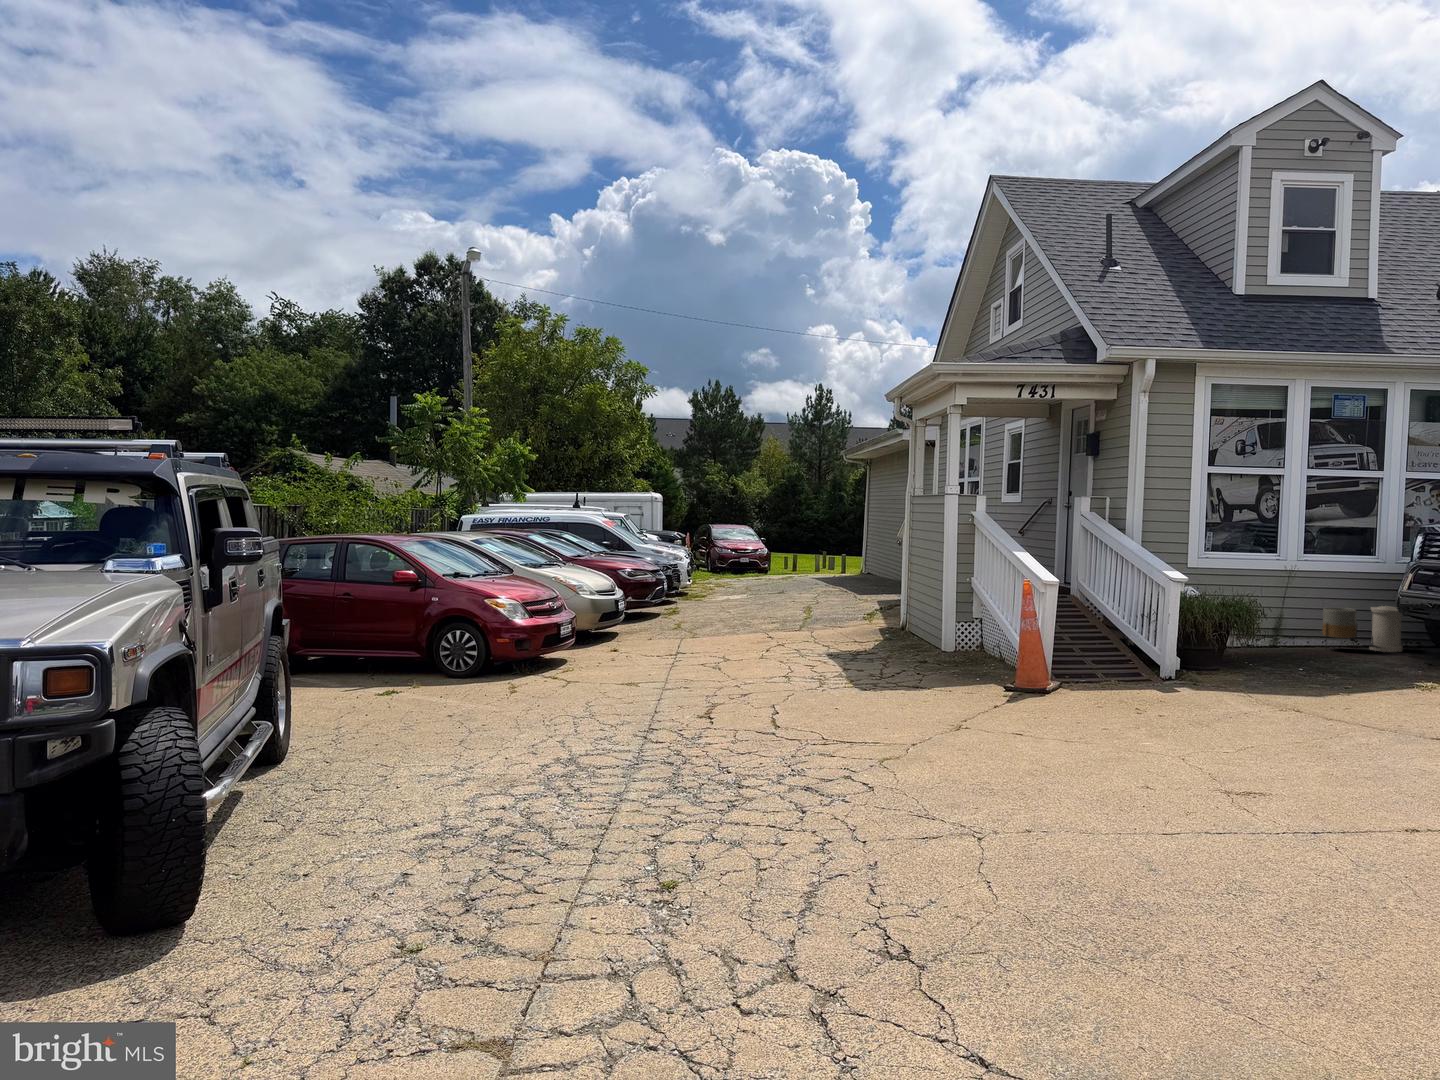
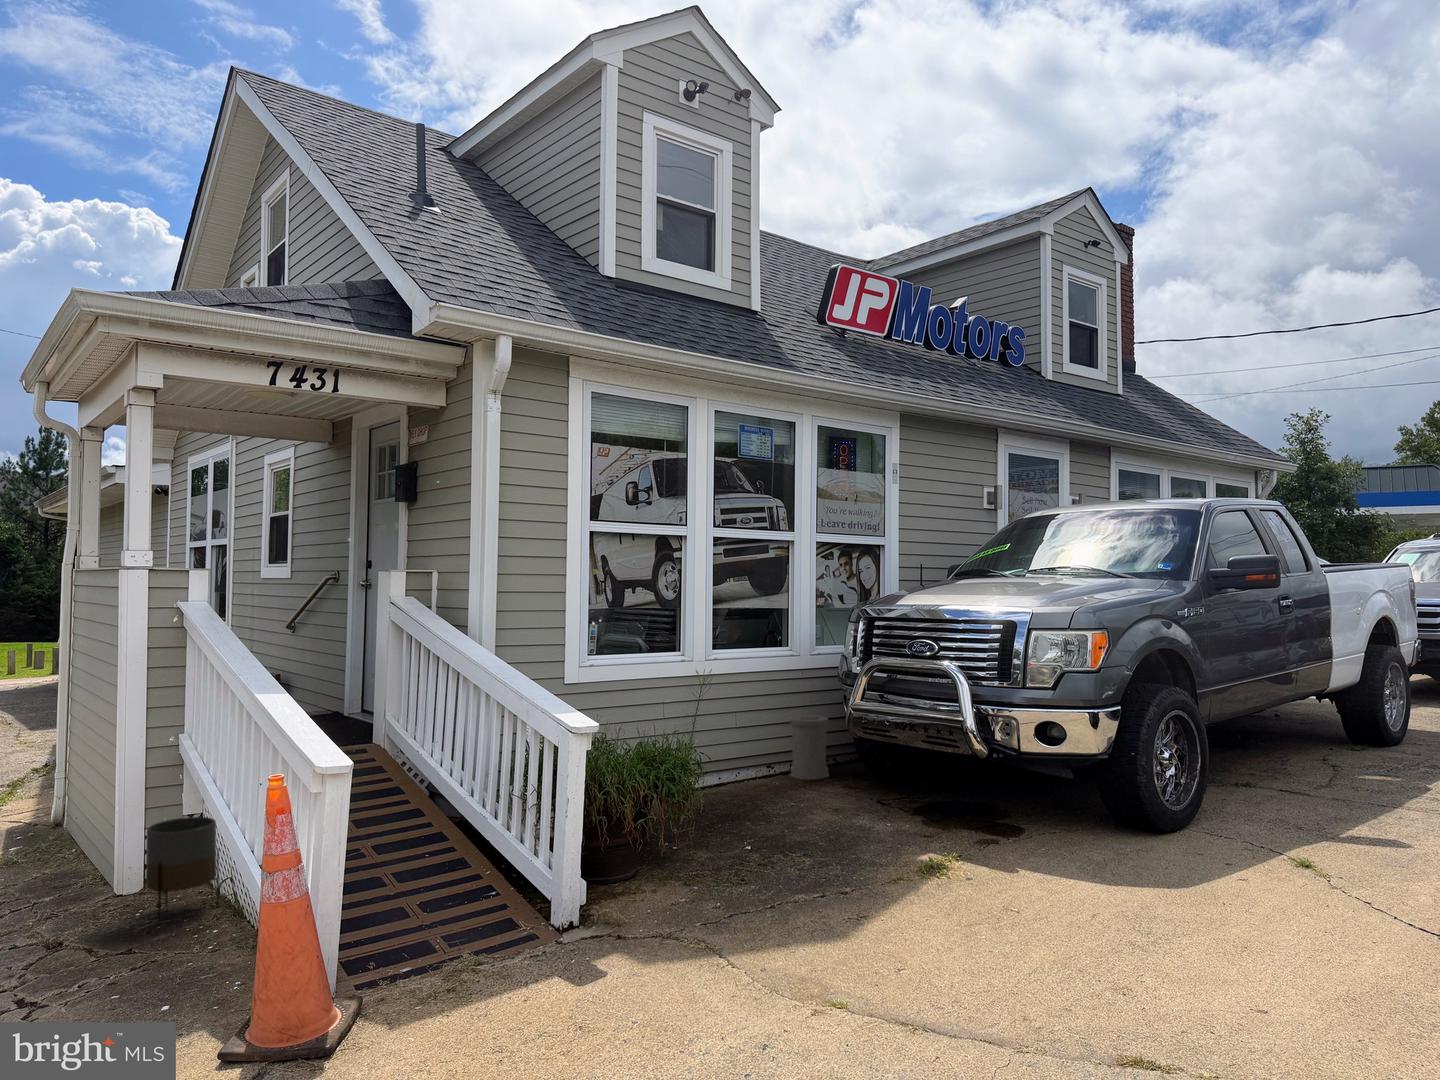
planter: present [1322,608,1357,638] -> present [146,817,219,924]

